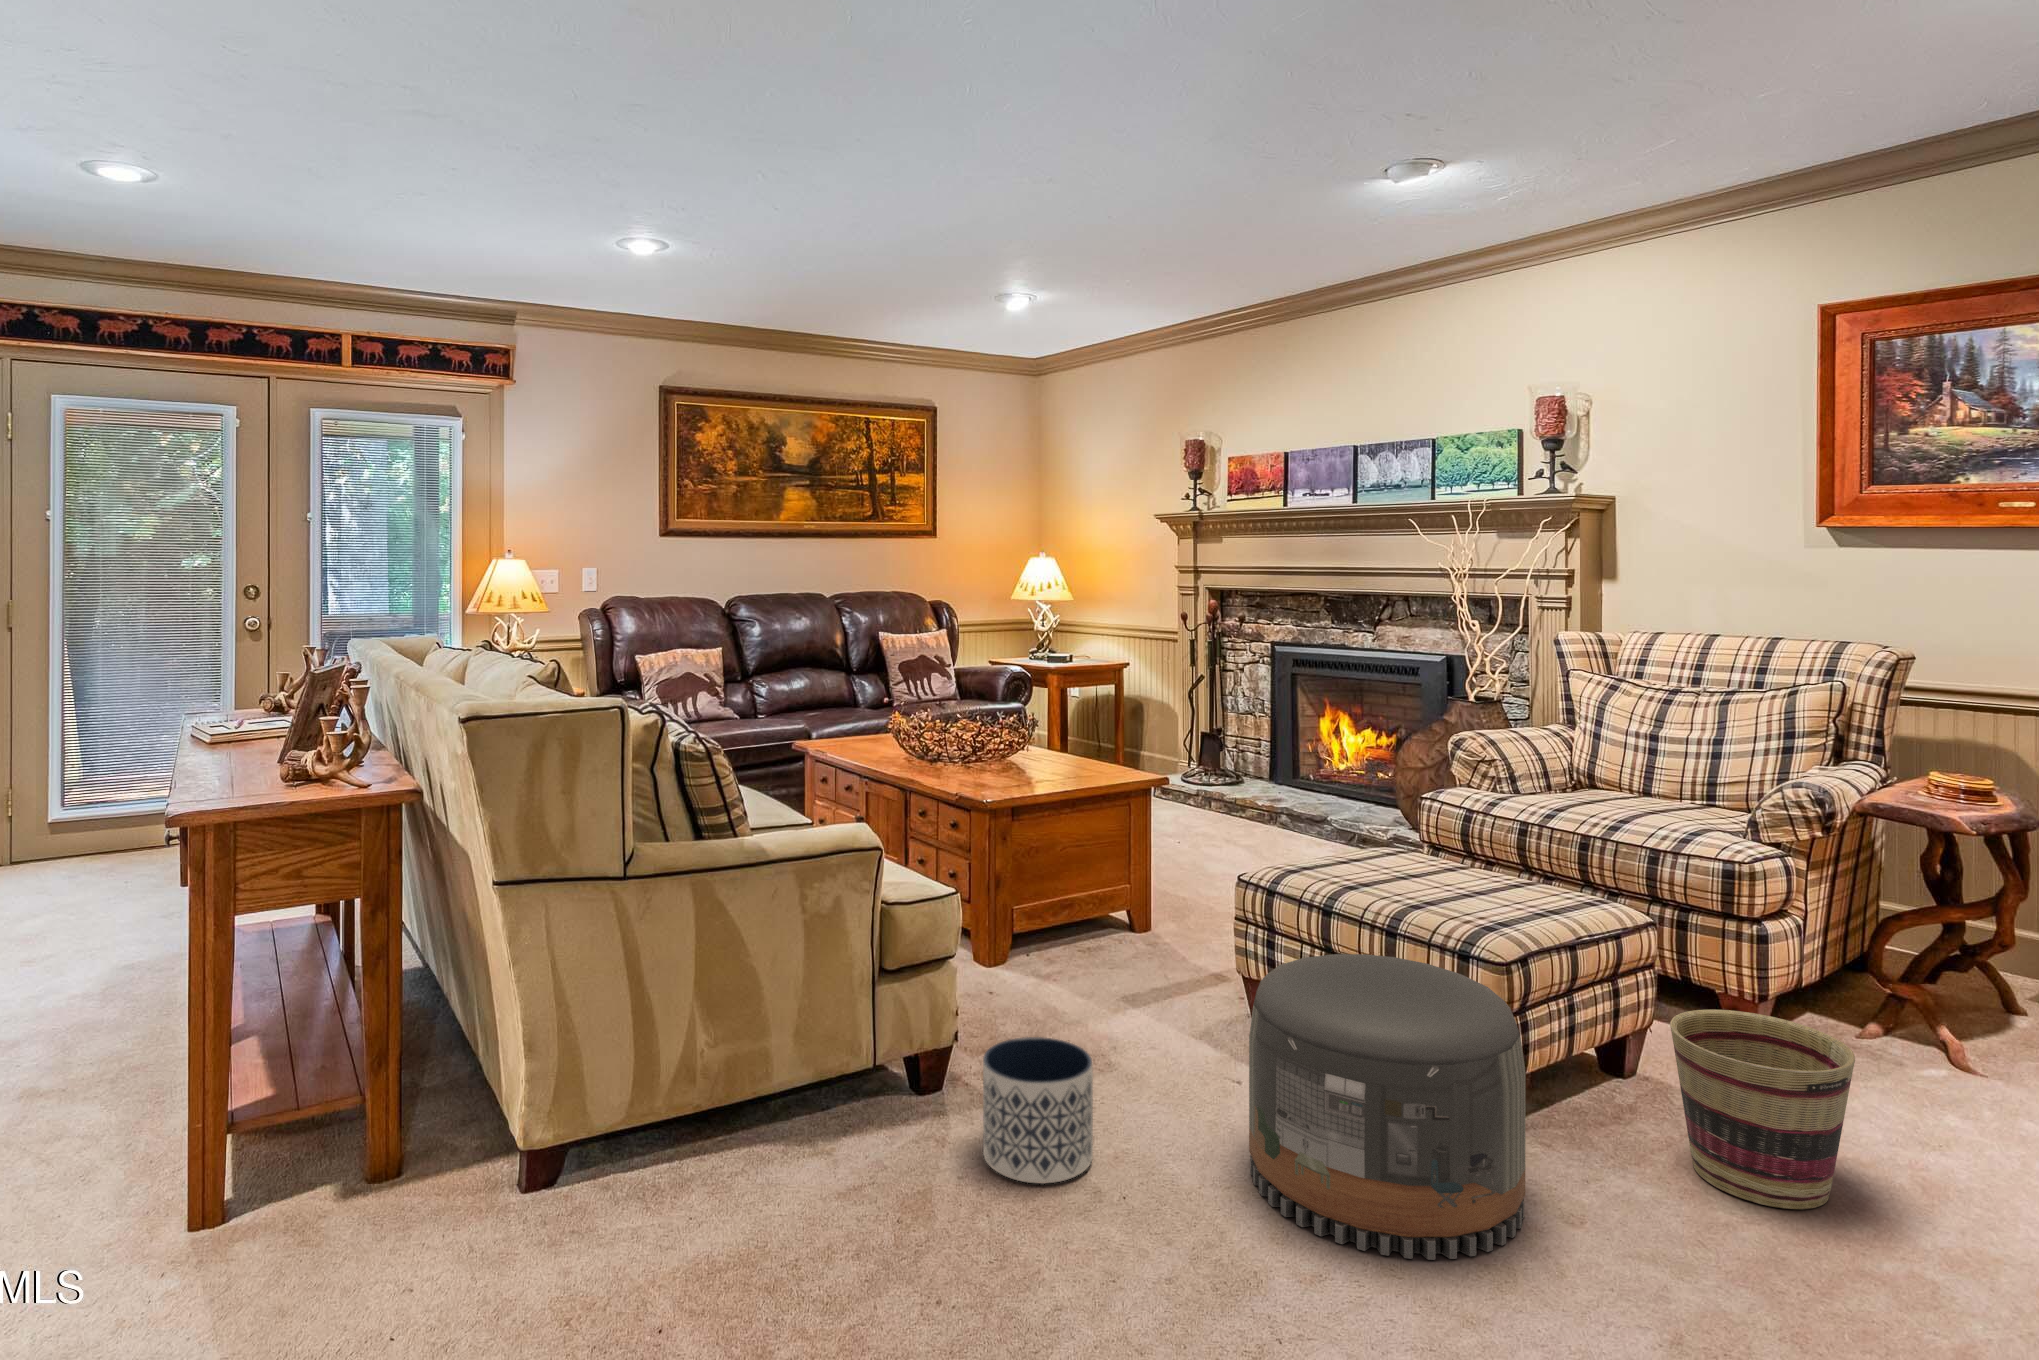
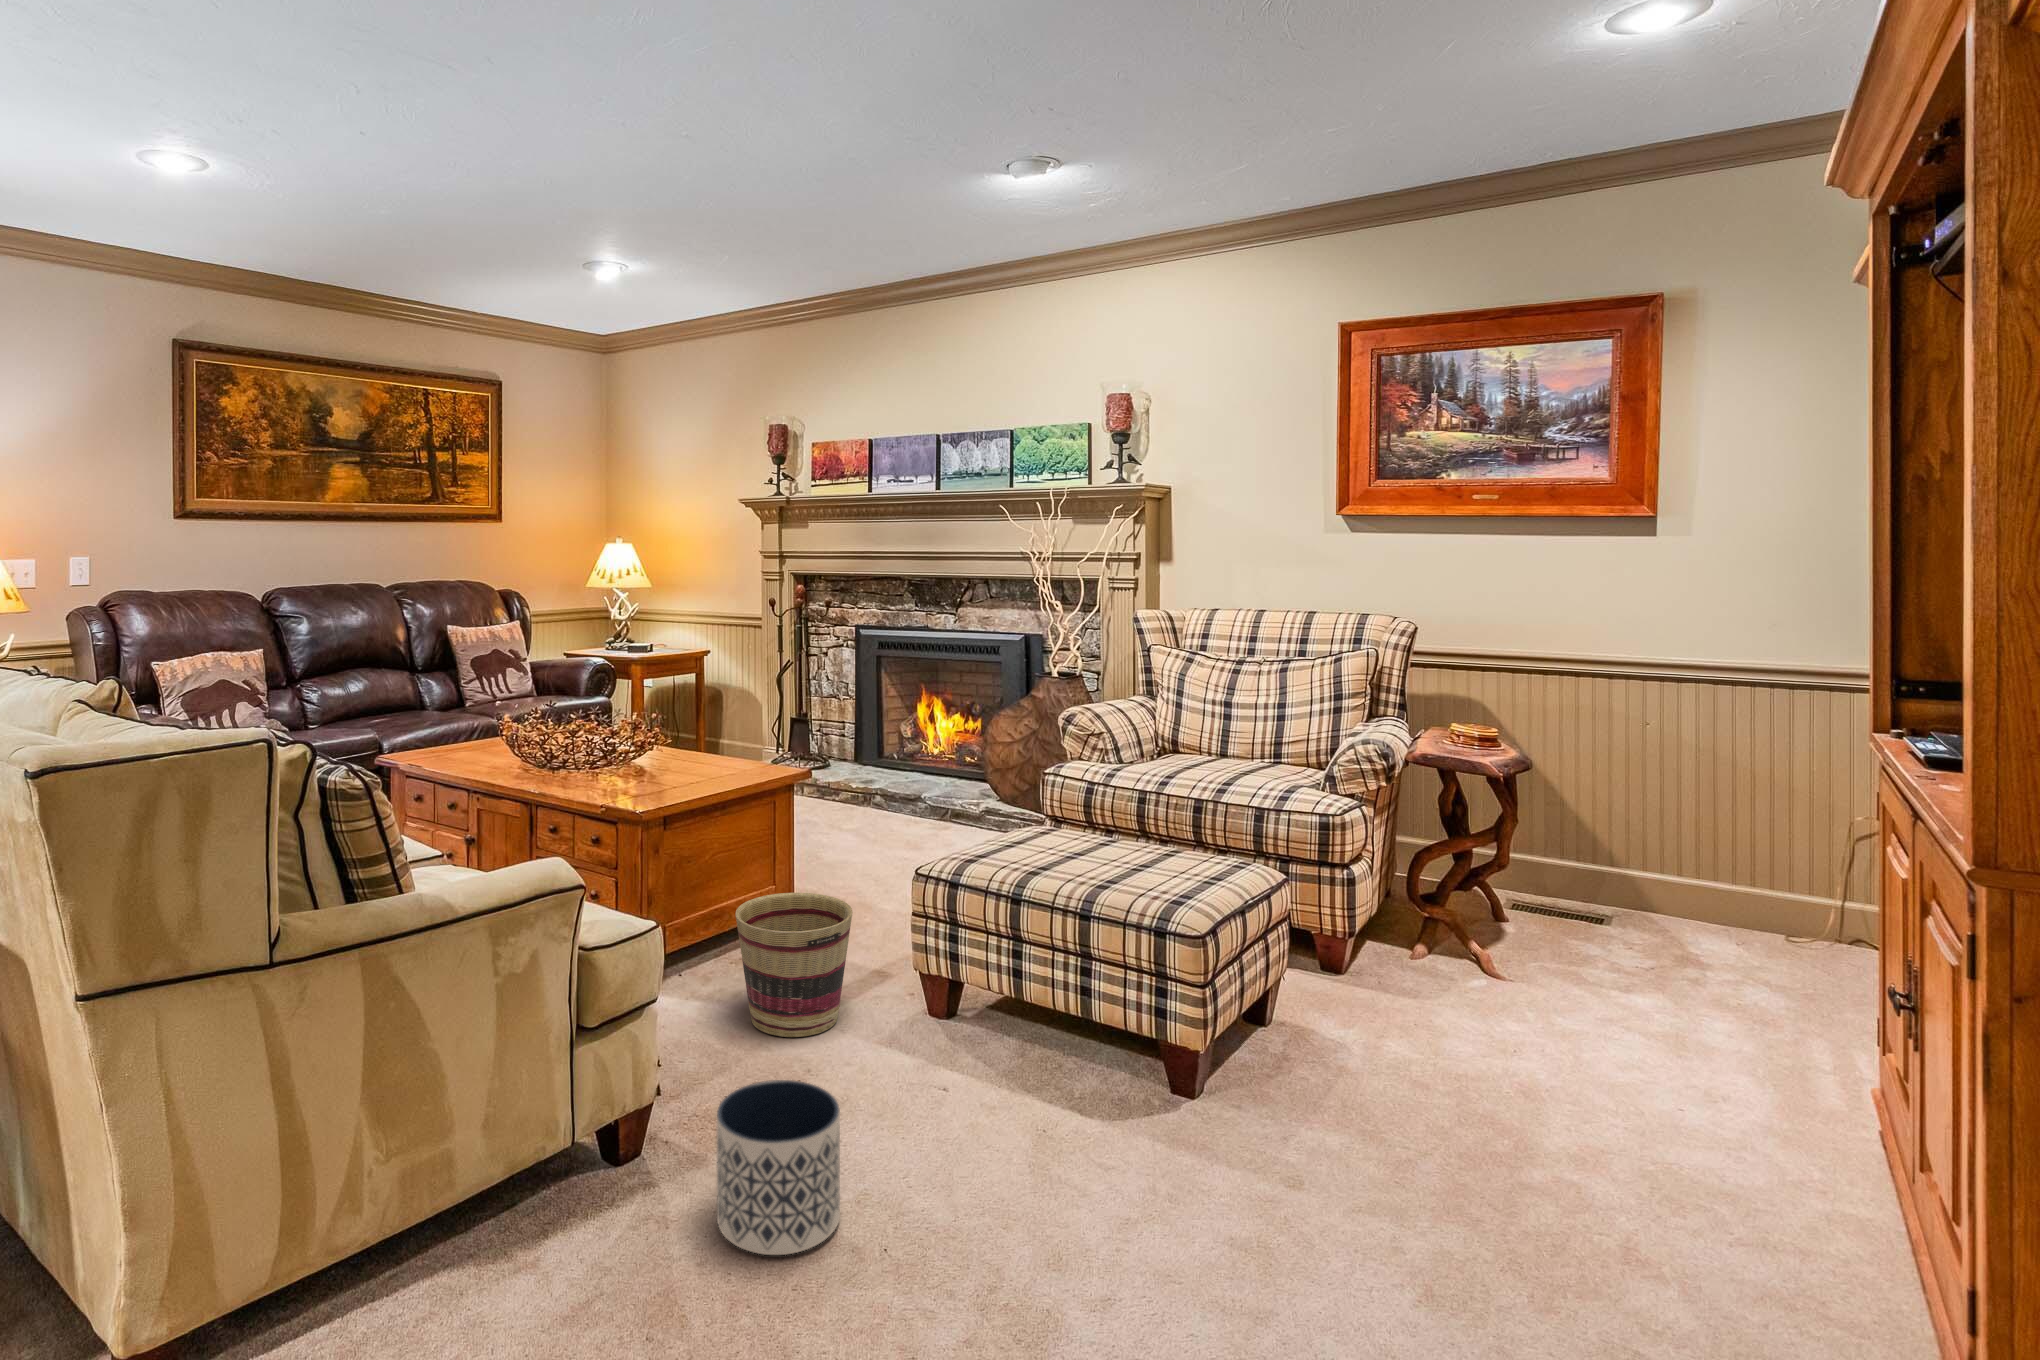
pouf: present [1249,954,1525,1260] -> none [993,945,1265,1264]
basket: present [1670,1010,1855,1209] -> present [735,893,853,1037]

